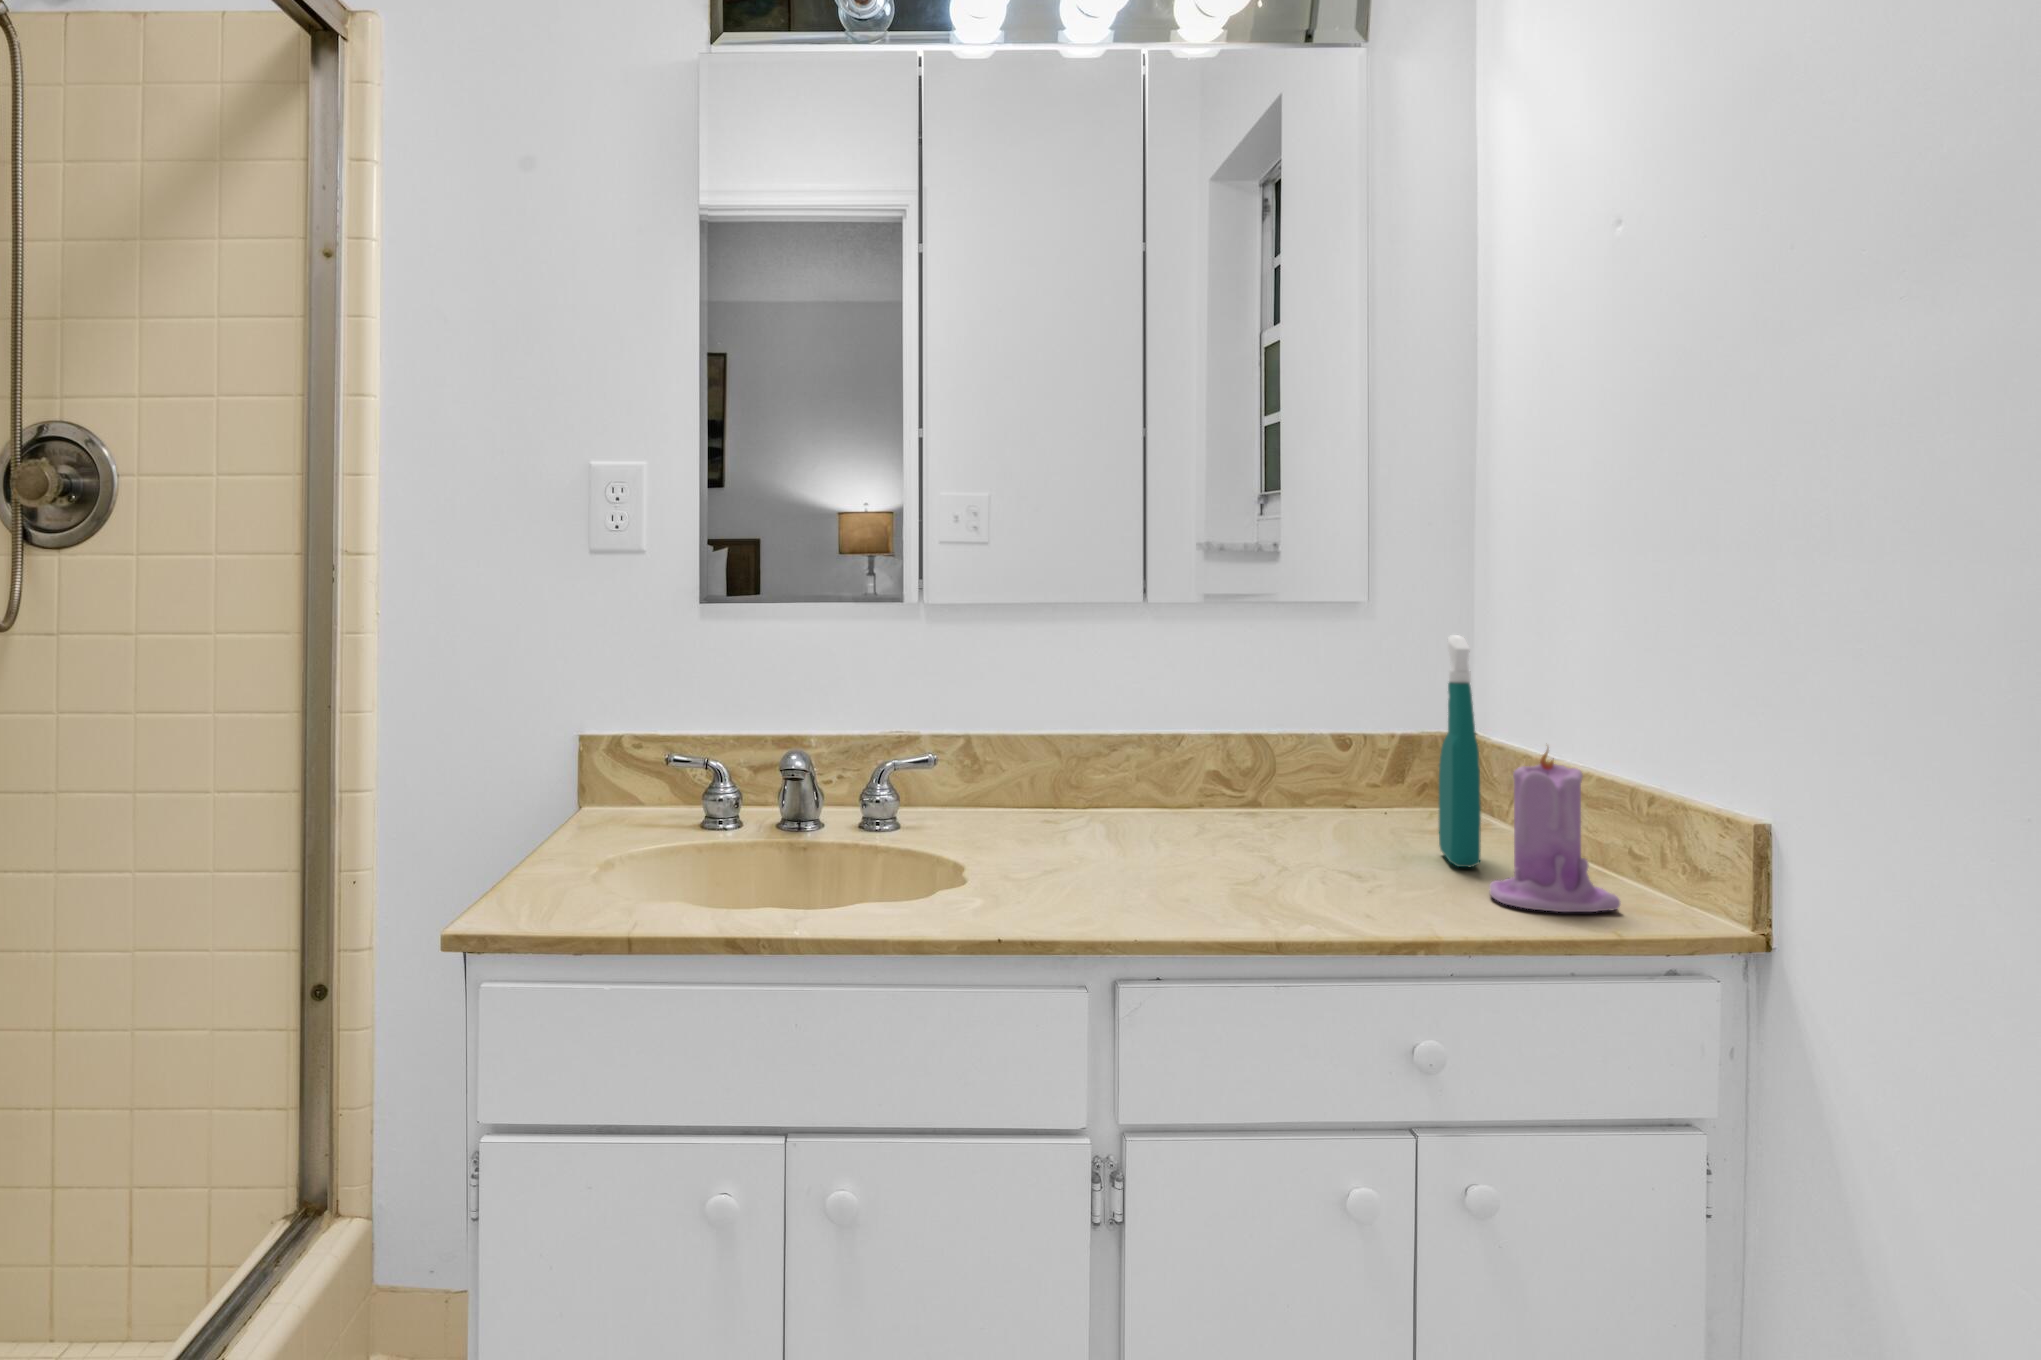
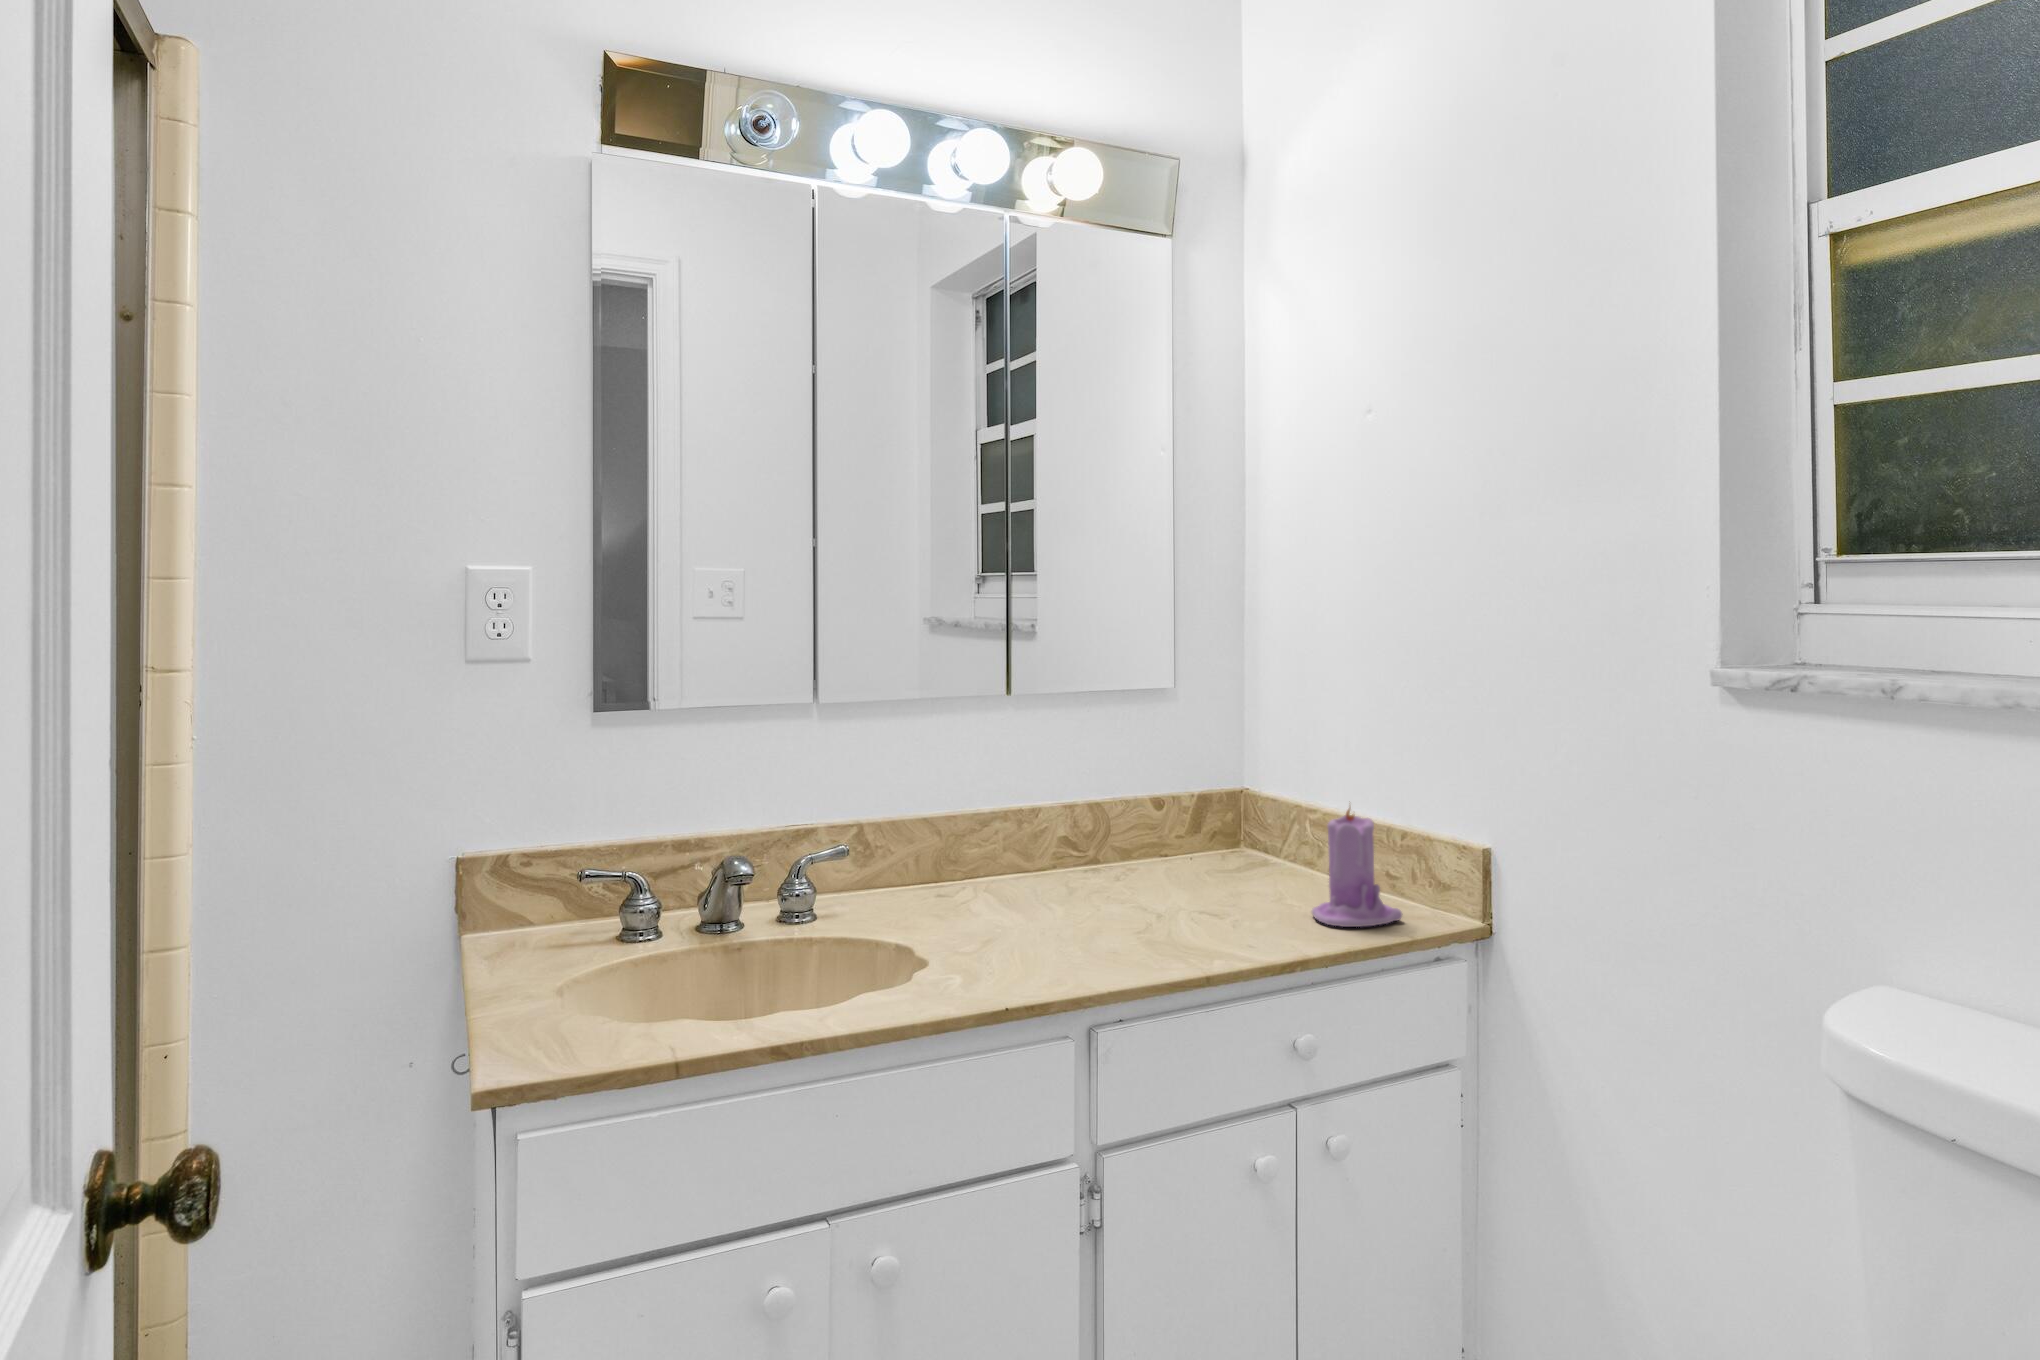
spray bottle: present [1439,635,1481,867] -> none [1250,716,1291,898]

